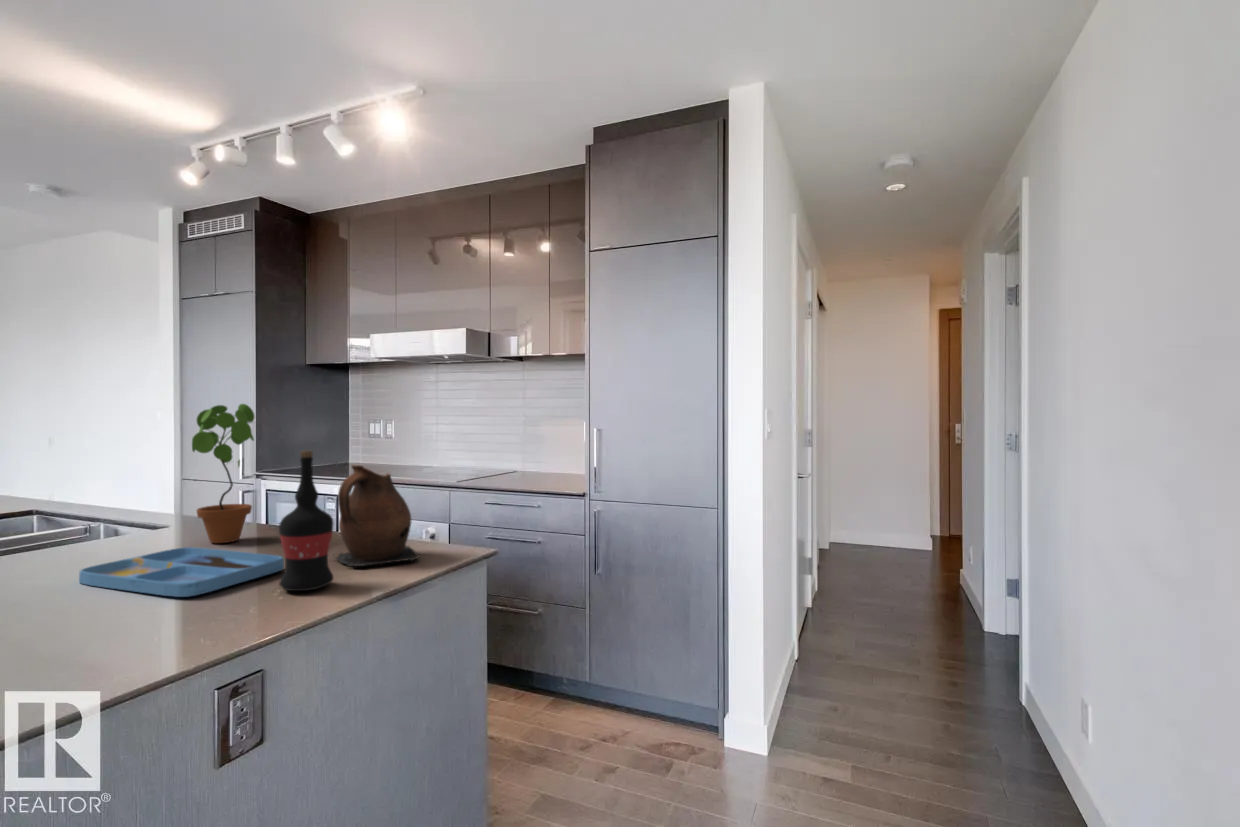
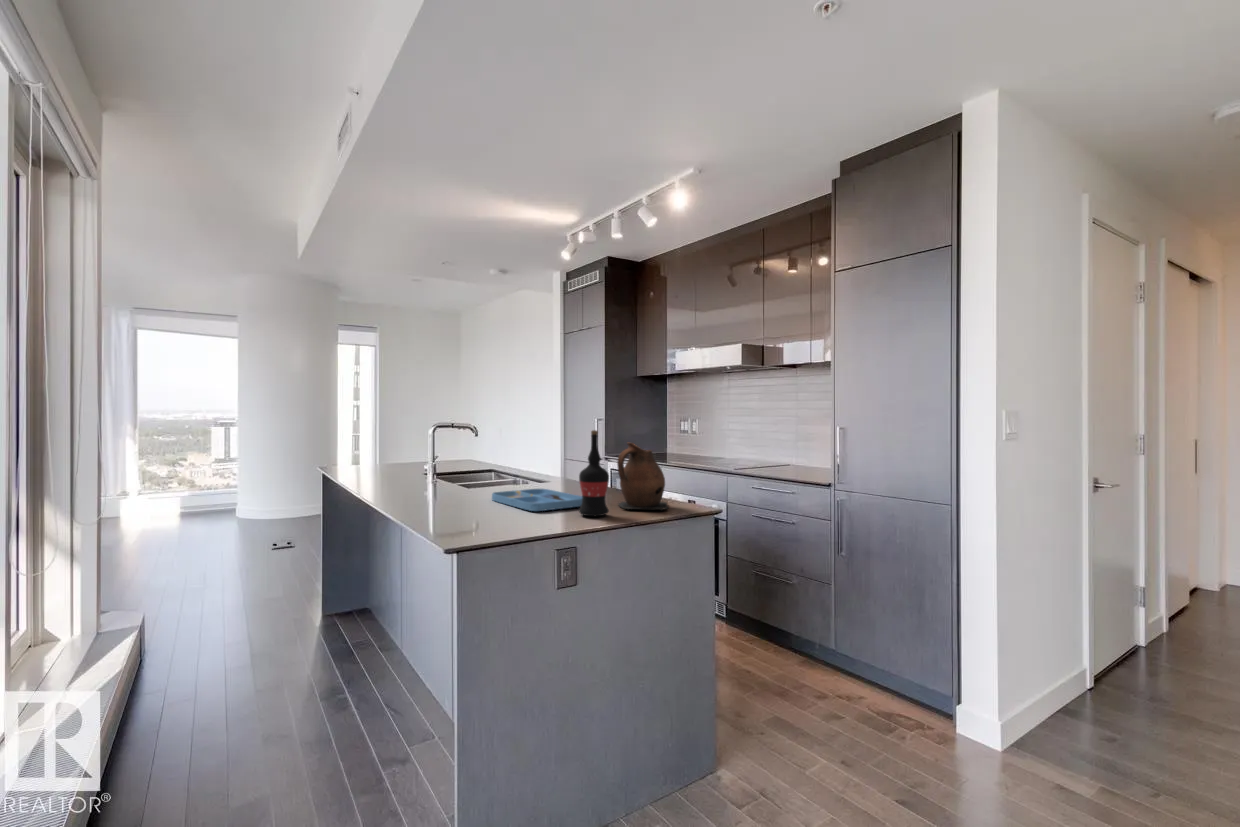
potted plant: present [192,404,254,543] -> none [548,403,583,490]

